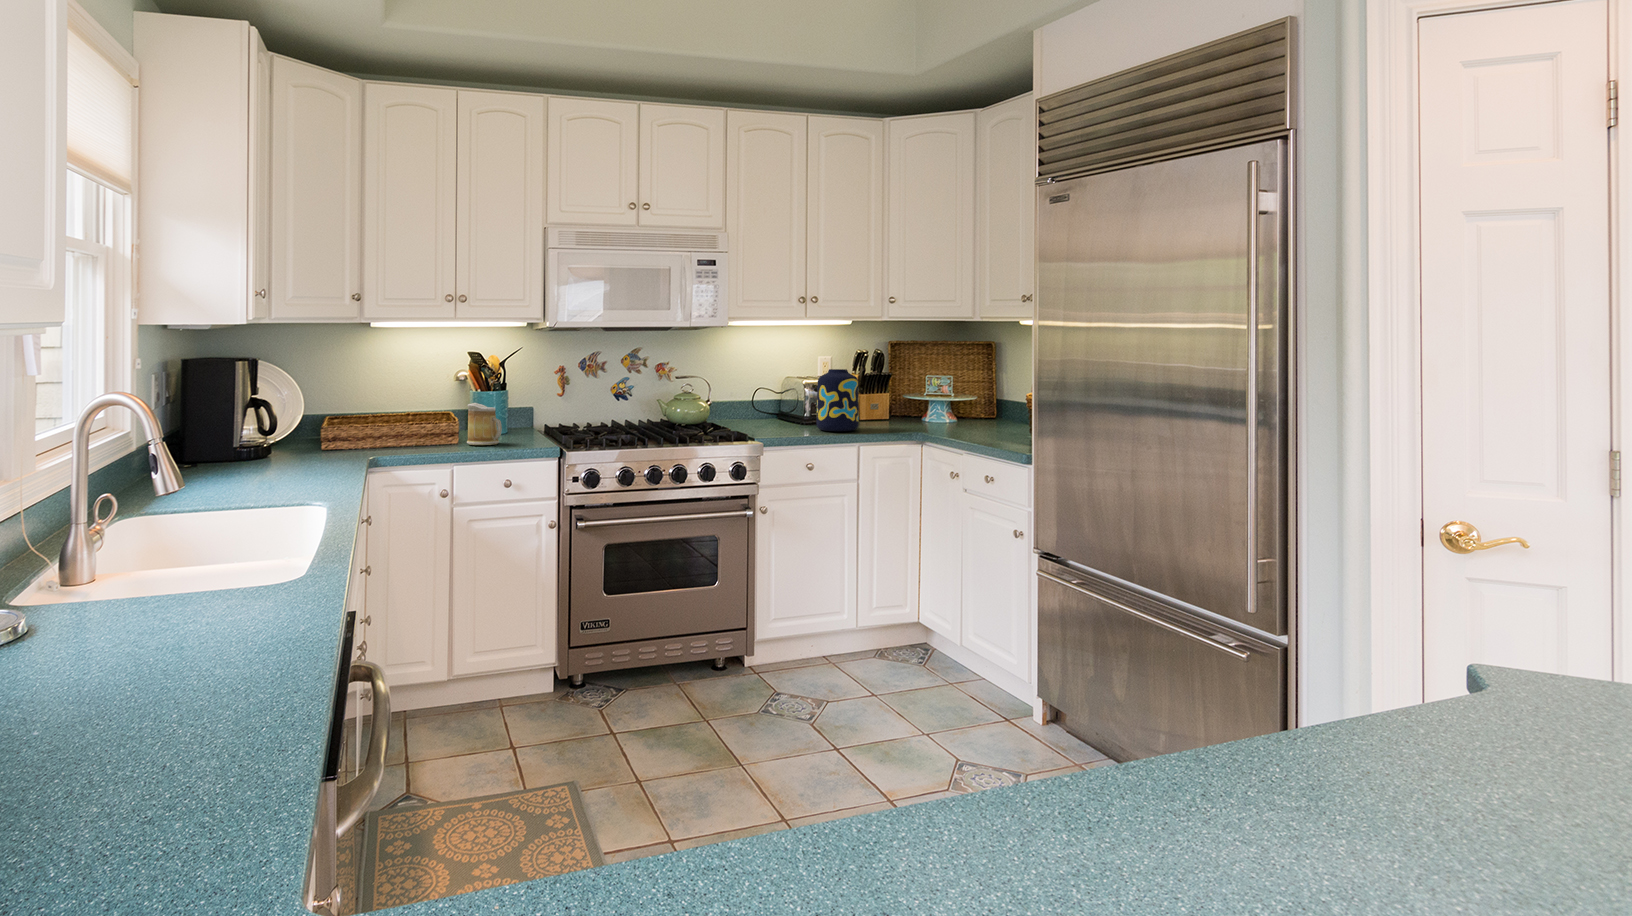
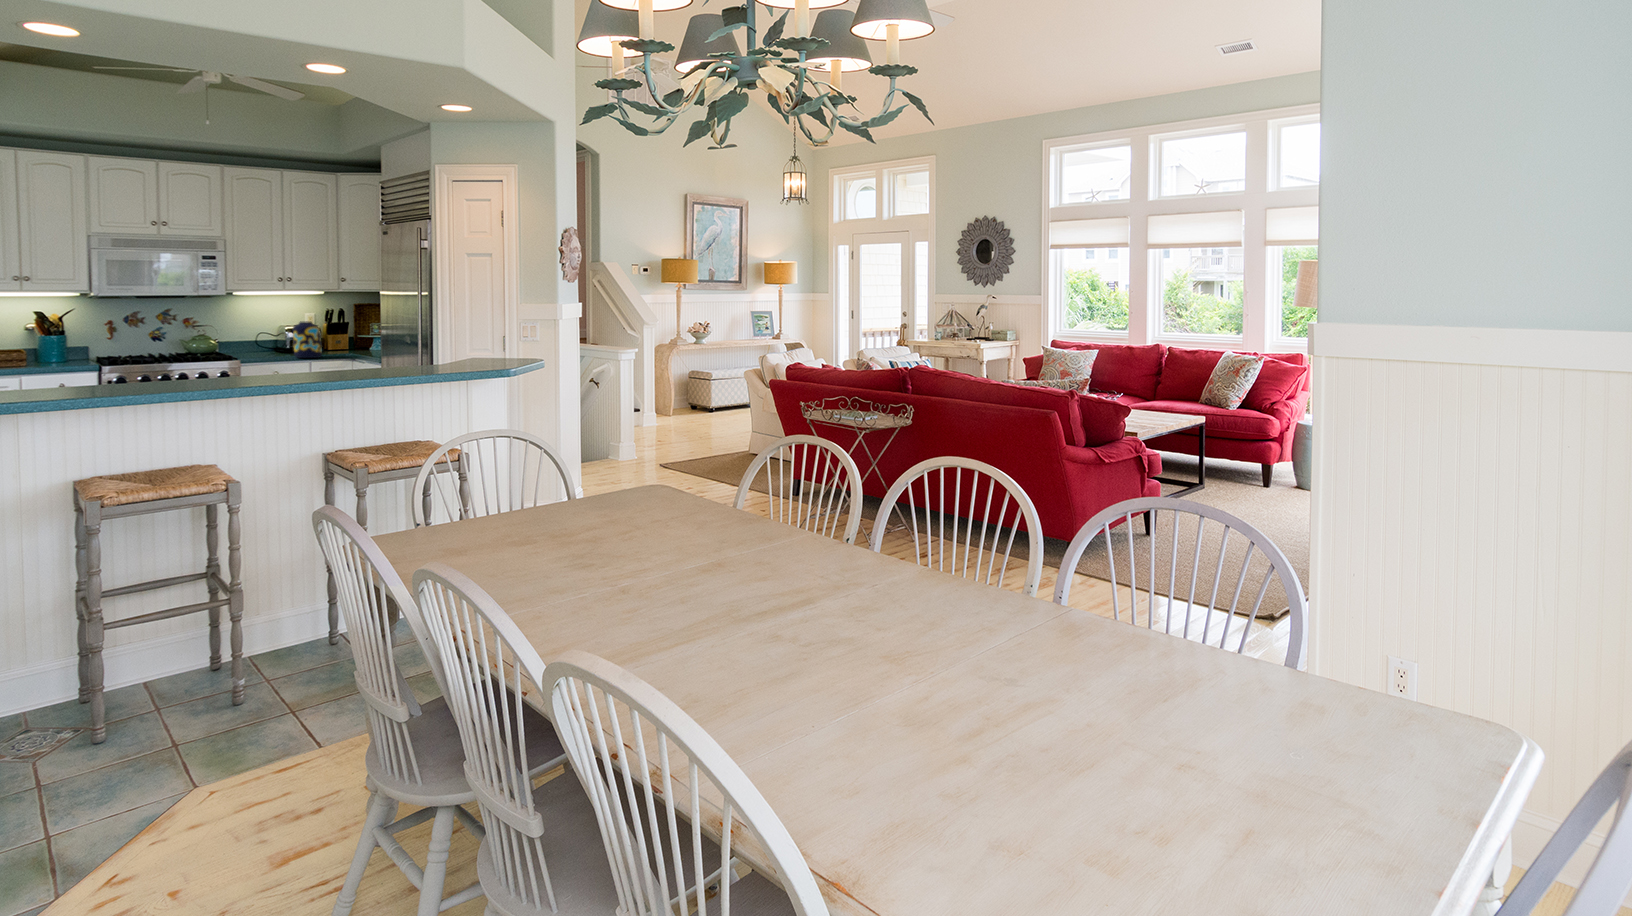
mug: present [467,403,502,445] -> none [40,343,67,369]

